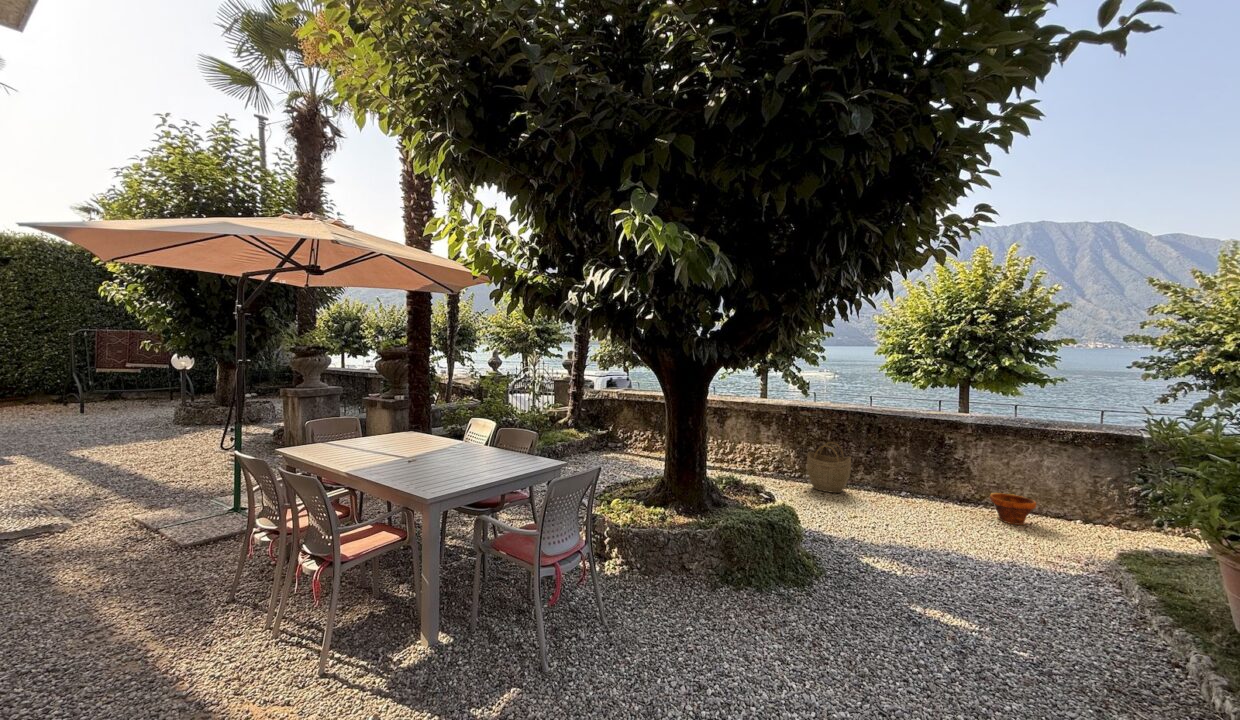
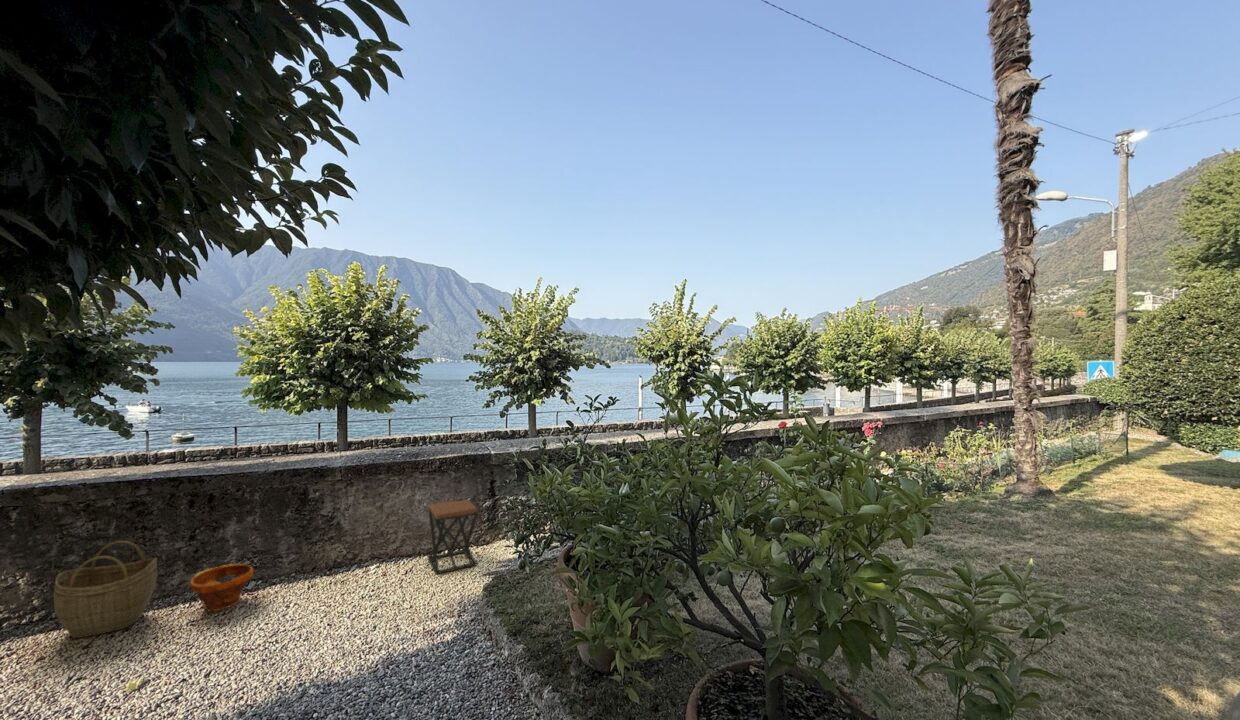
stool: none [1057,471,1121,544] -> present [428,499,478,574]
planter: present [990,493,1036,525] -> present [190,564,254,611]

